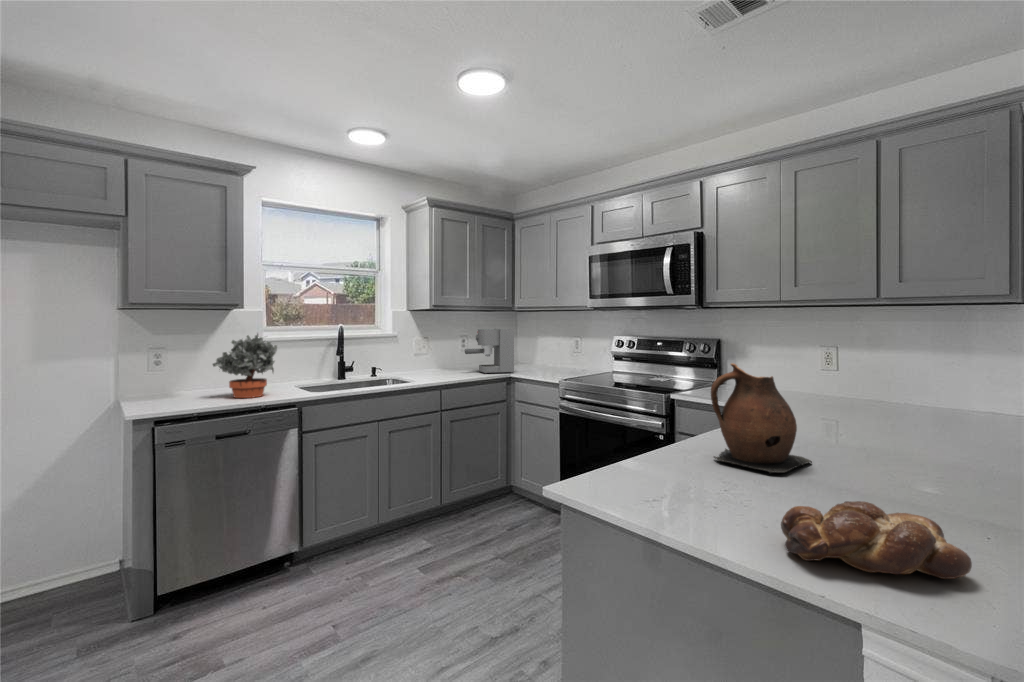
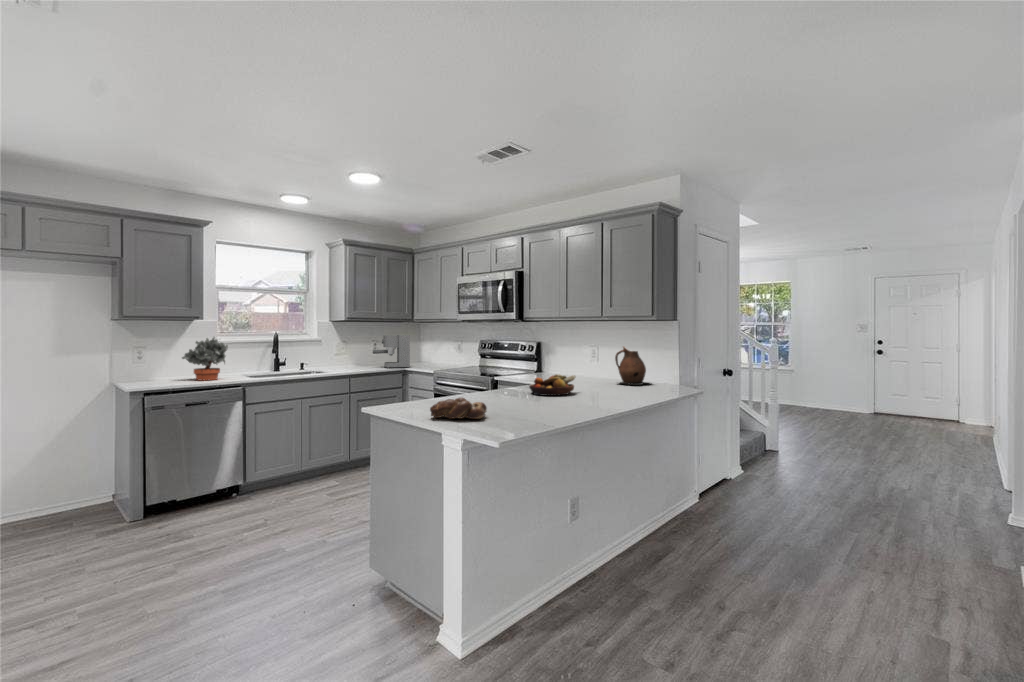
ceramic pitcher: present [711,363,812,474] -> present [615,347,652,385]
fruit bowl: none [809,405,911,448] -> present [529,375,575,396]

